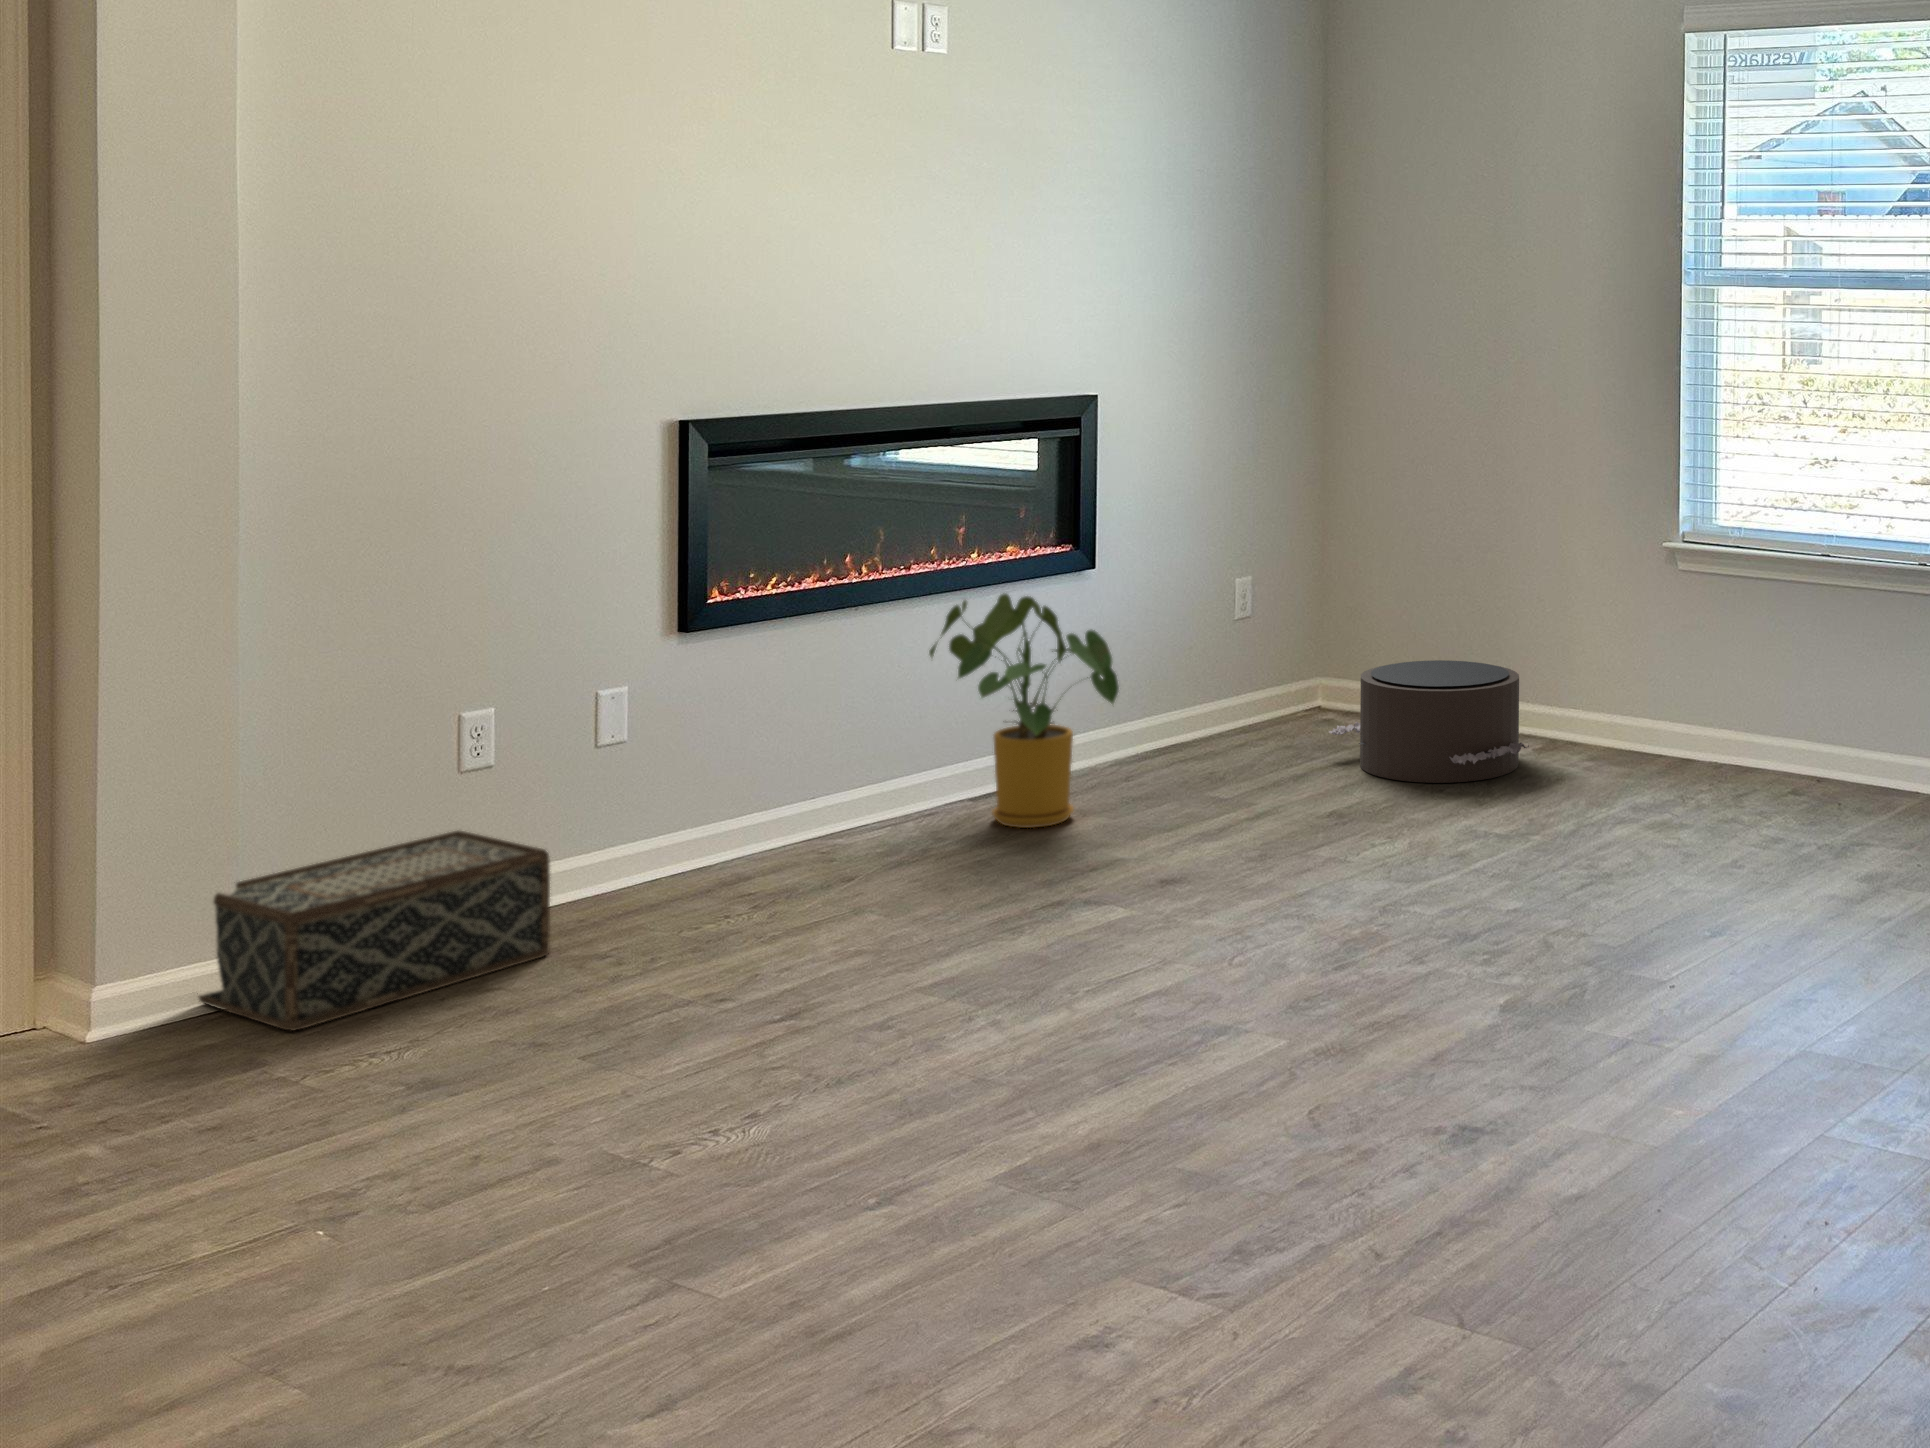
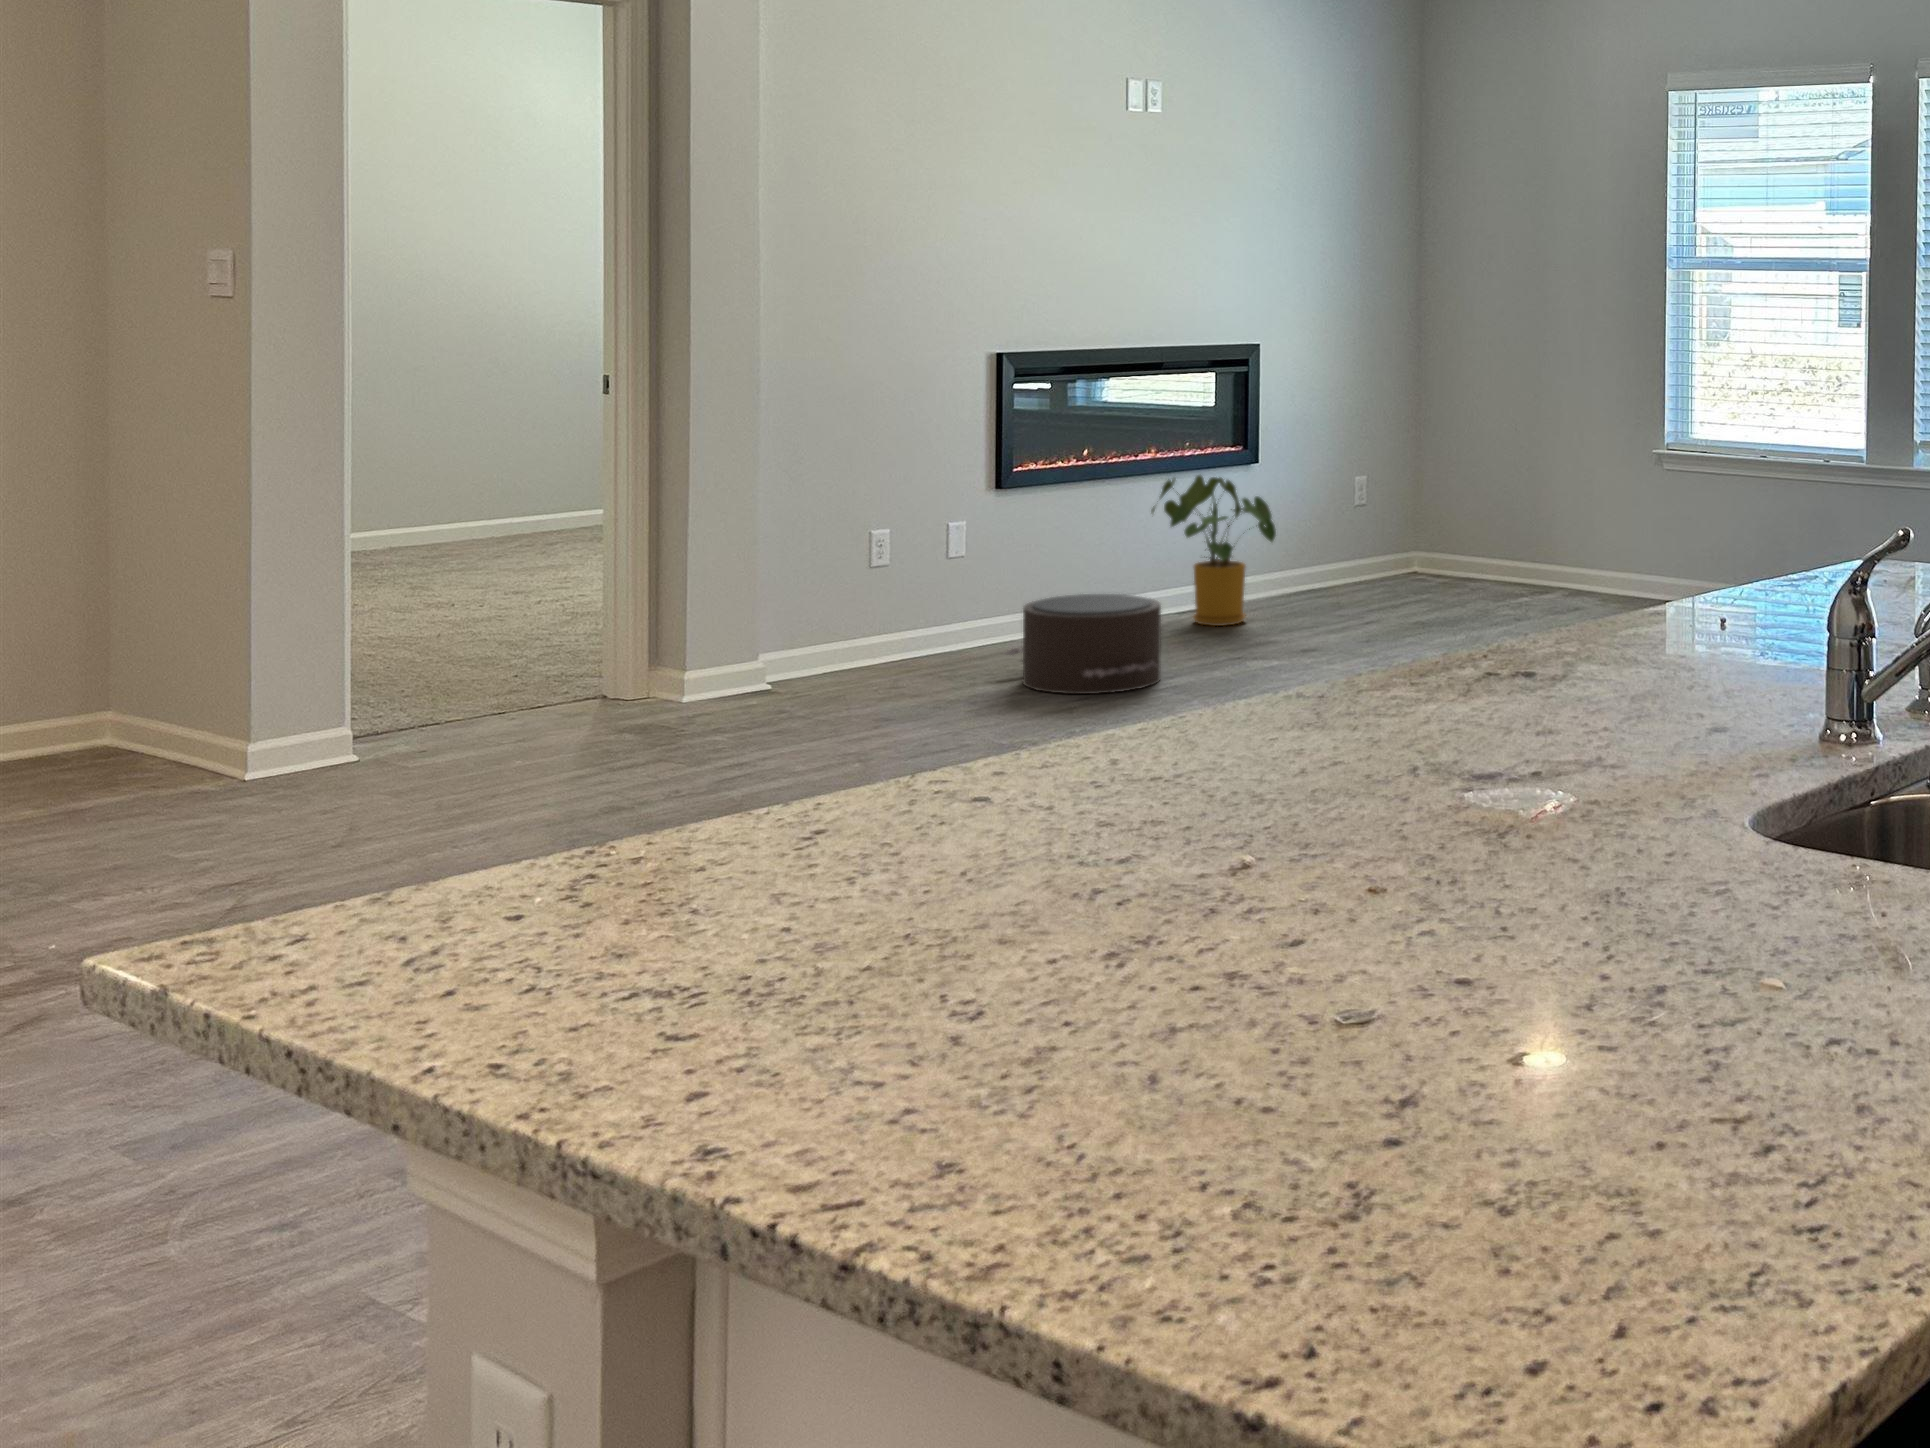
pouf: present [1329,660,1529,783] -> present [1005,594,1161,694]
woven basket: present [198,831,550,1031] -> none [737,602,933,701]

